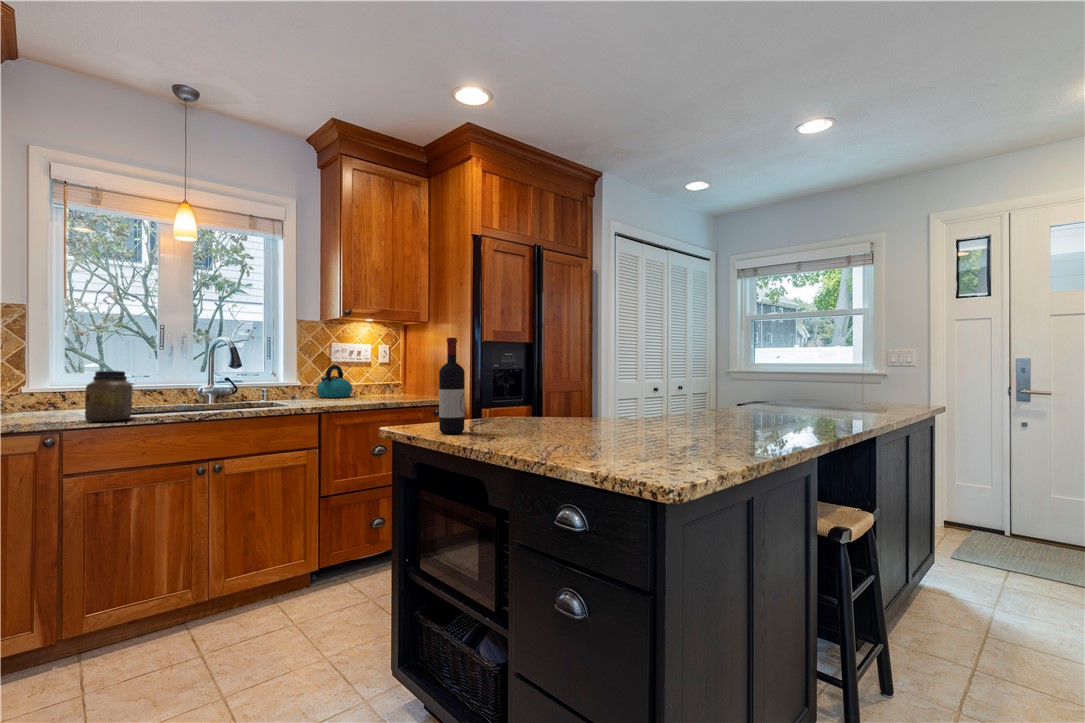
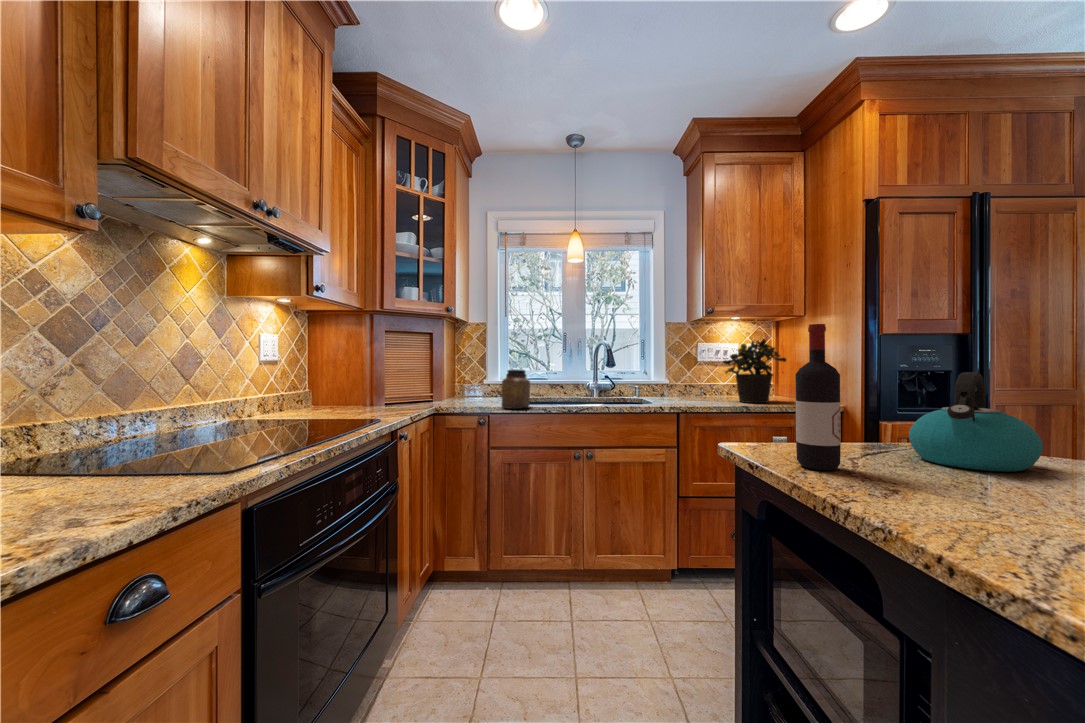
potted plant: none [360,341,416,400] -> present [723,339,786,403]
kettle: present [316,365,352,398] -> present [909,372,1043,472]

